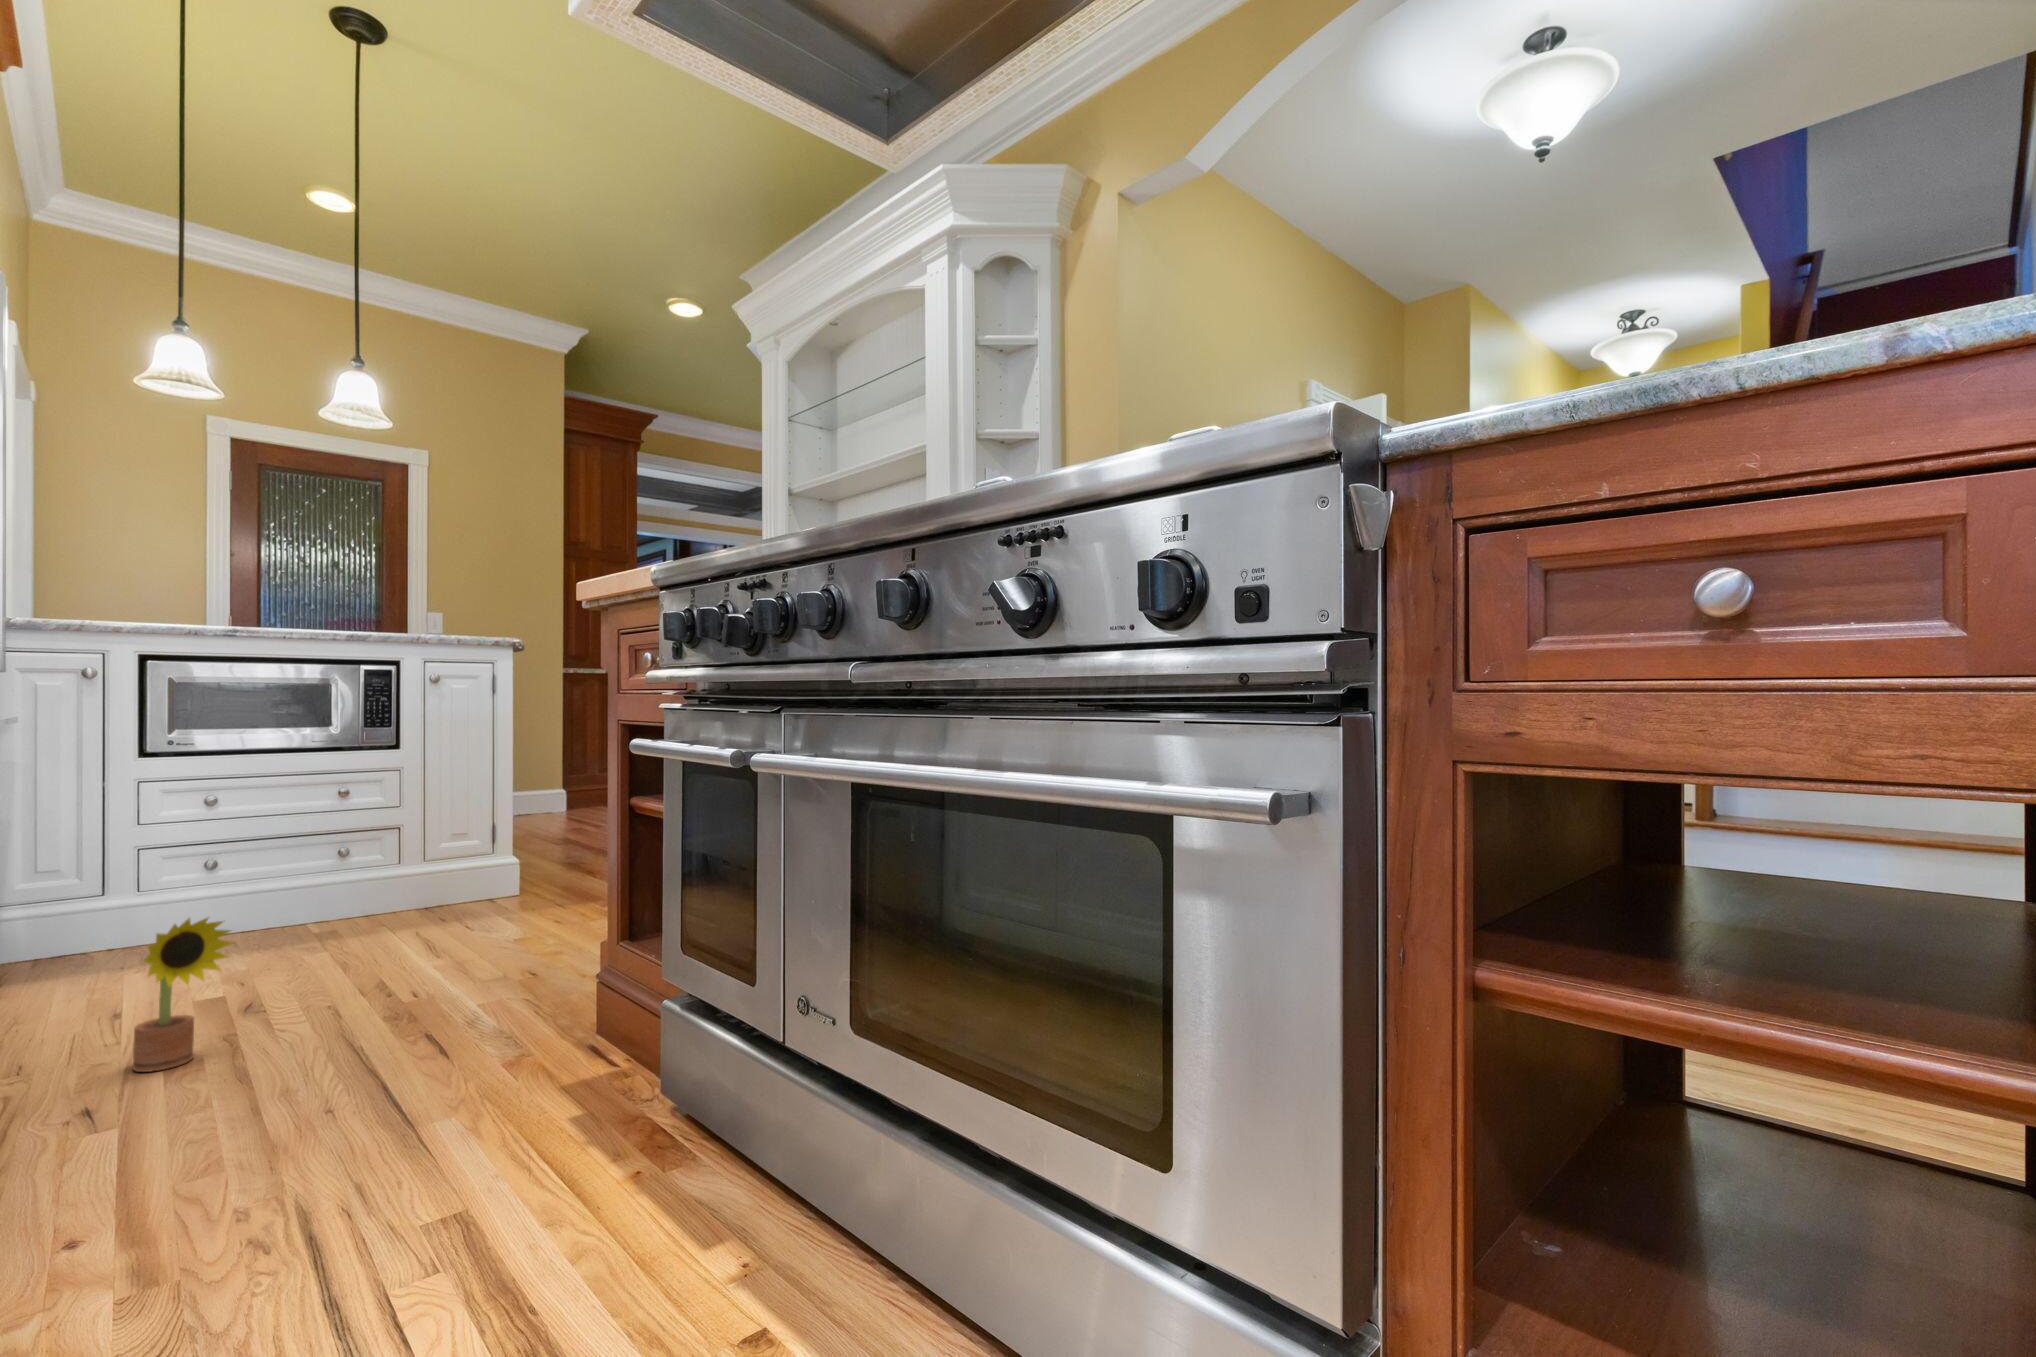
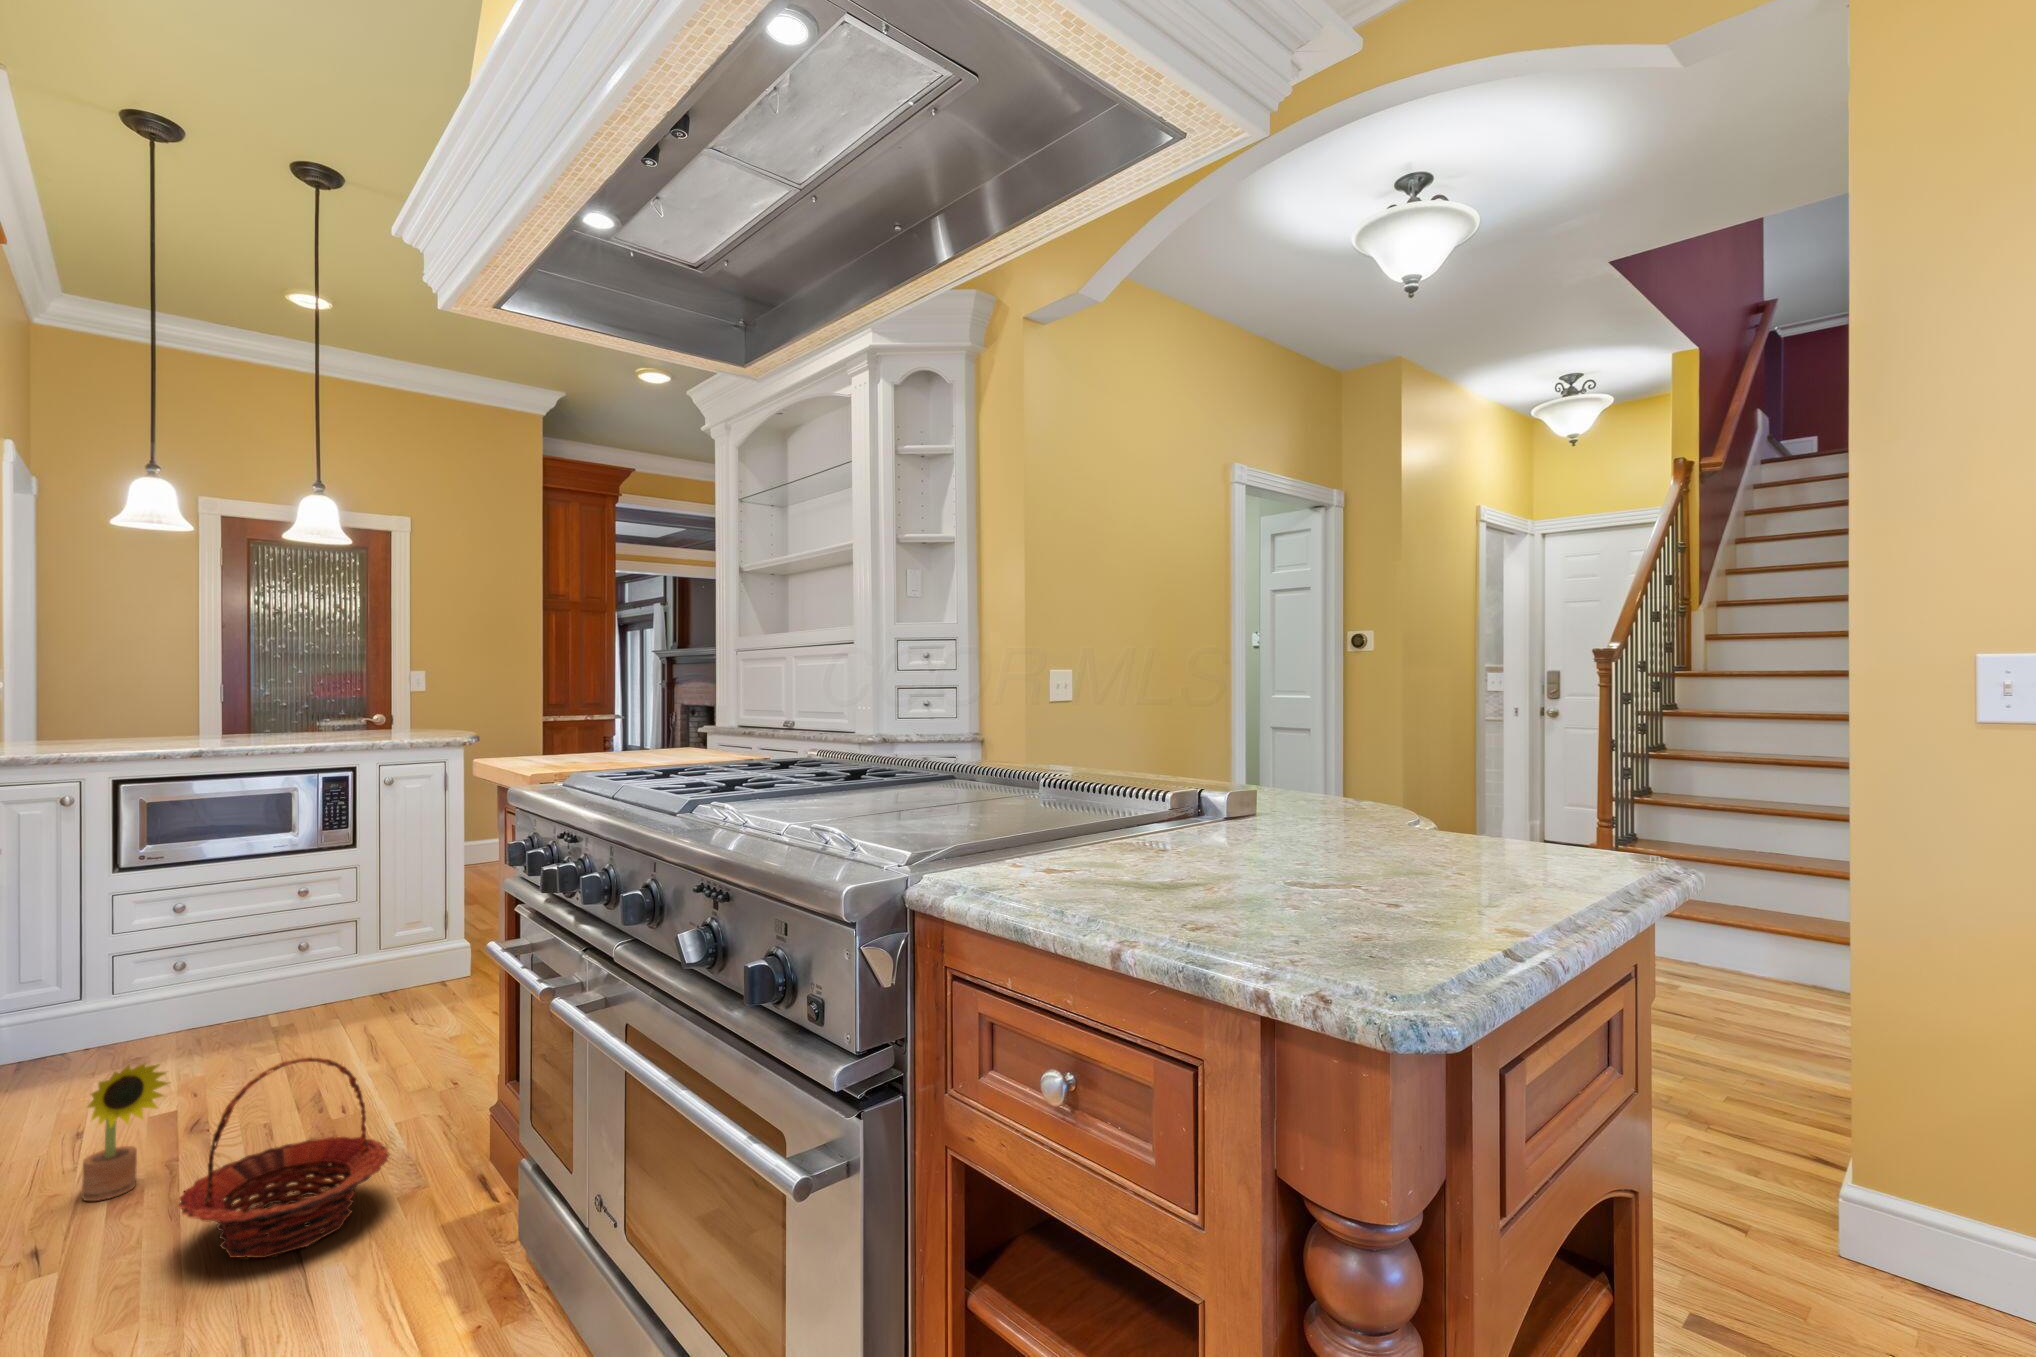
basket: none [262,899,494,1116] -> present [178,1057,389,1258]

